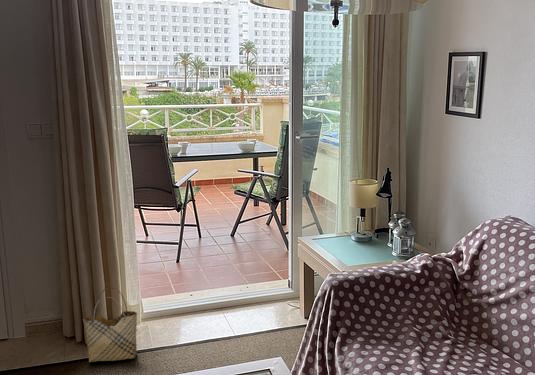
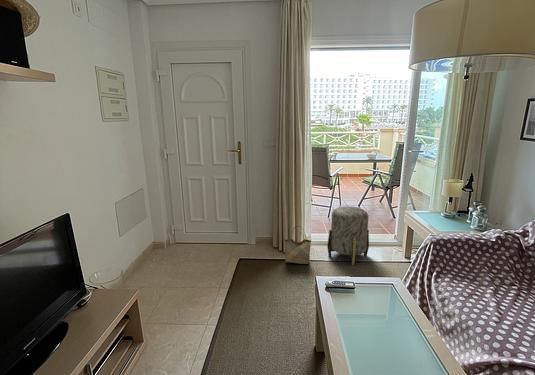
ottoman: none [170,239,244,346] -> present [327,206,369,265]

